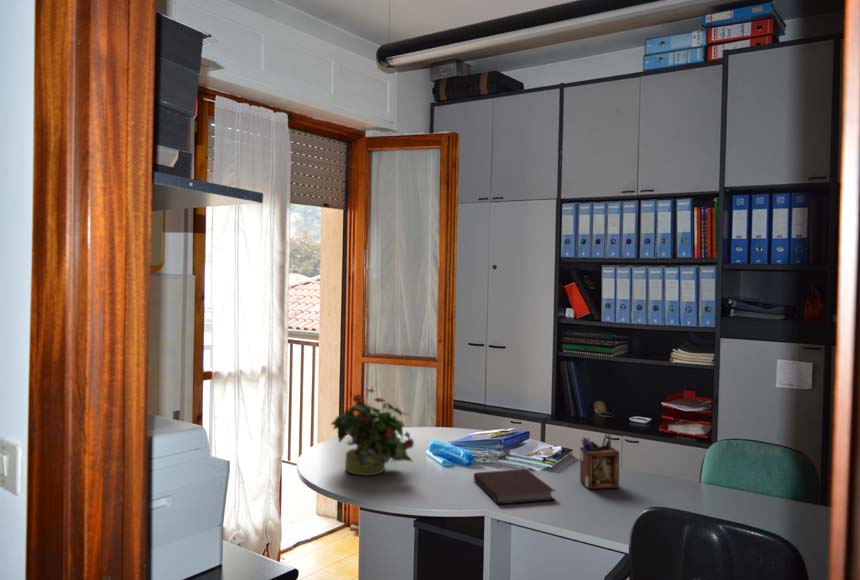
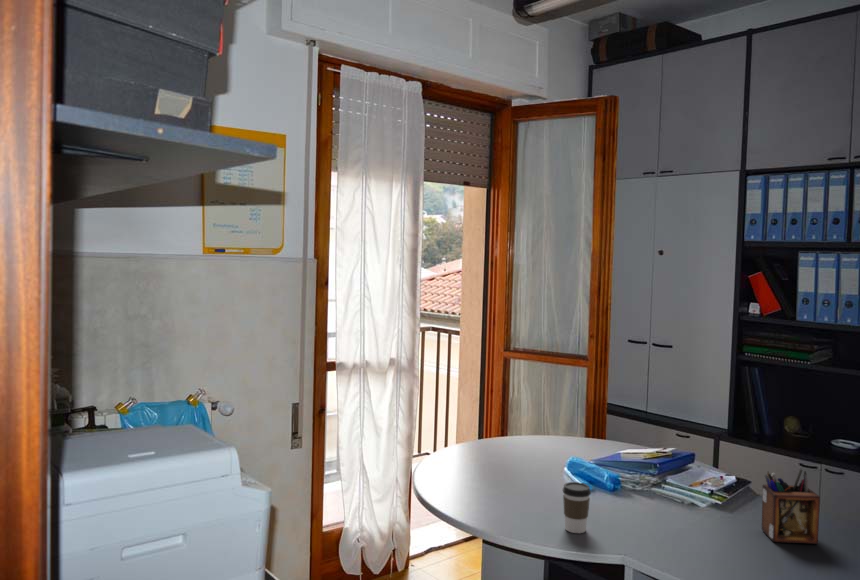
potted plant: present [332,389,414,475] -> none [449,389,543,494]
coffee cup: none [432,457,455,497] -> present [563,482,591,533]
notebook: present [474,469,554,504] -> none [617,504,726,553]

